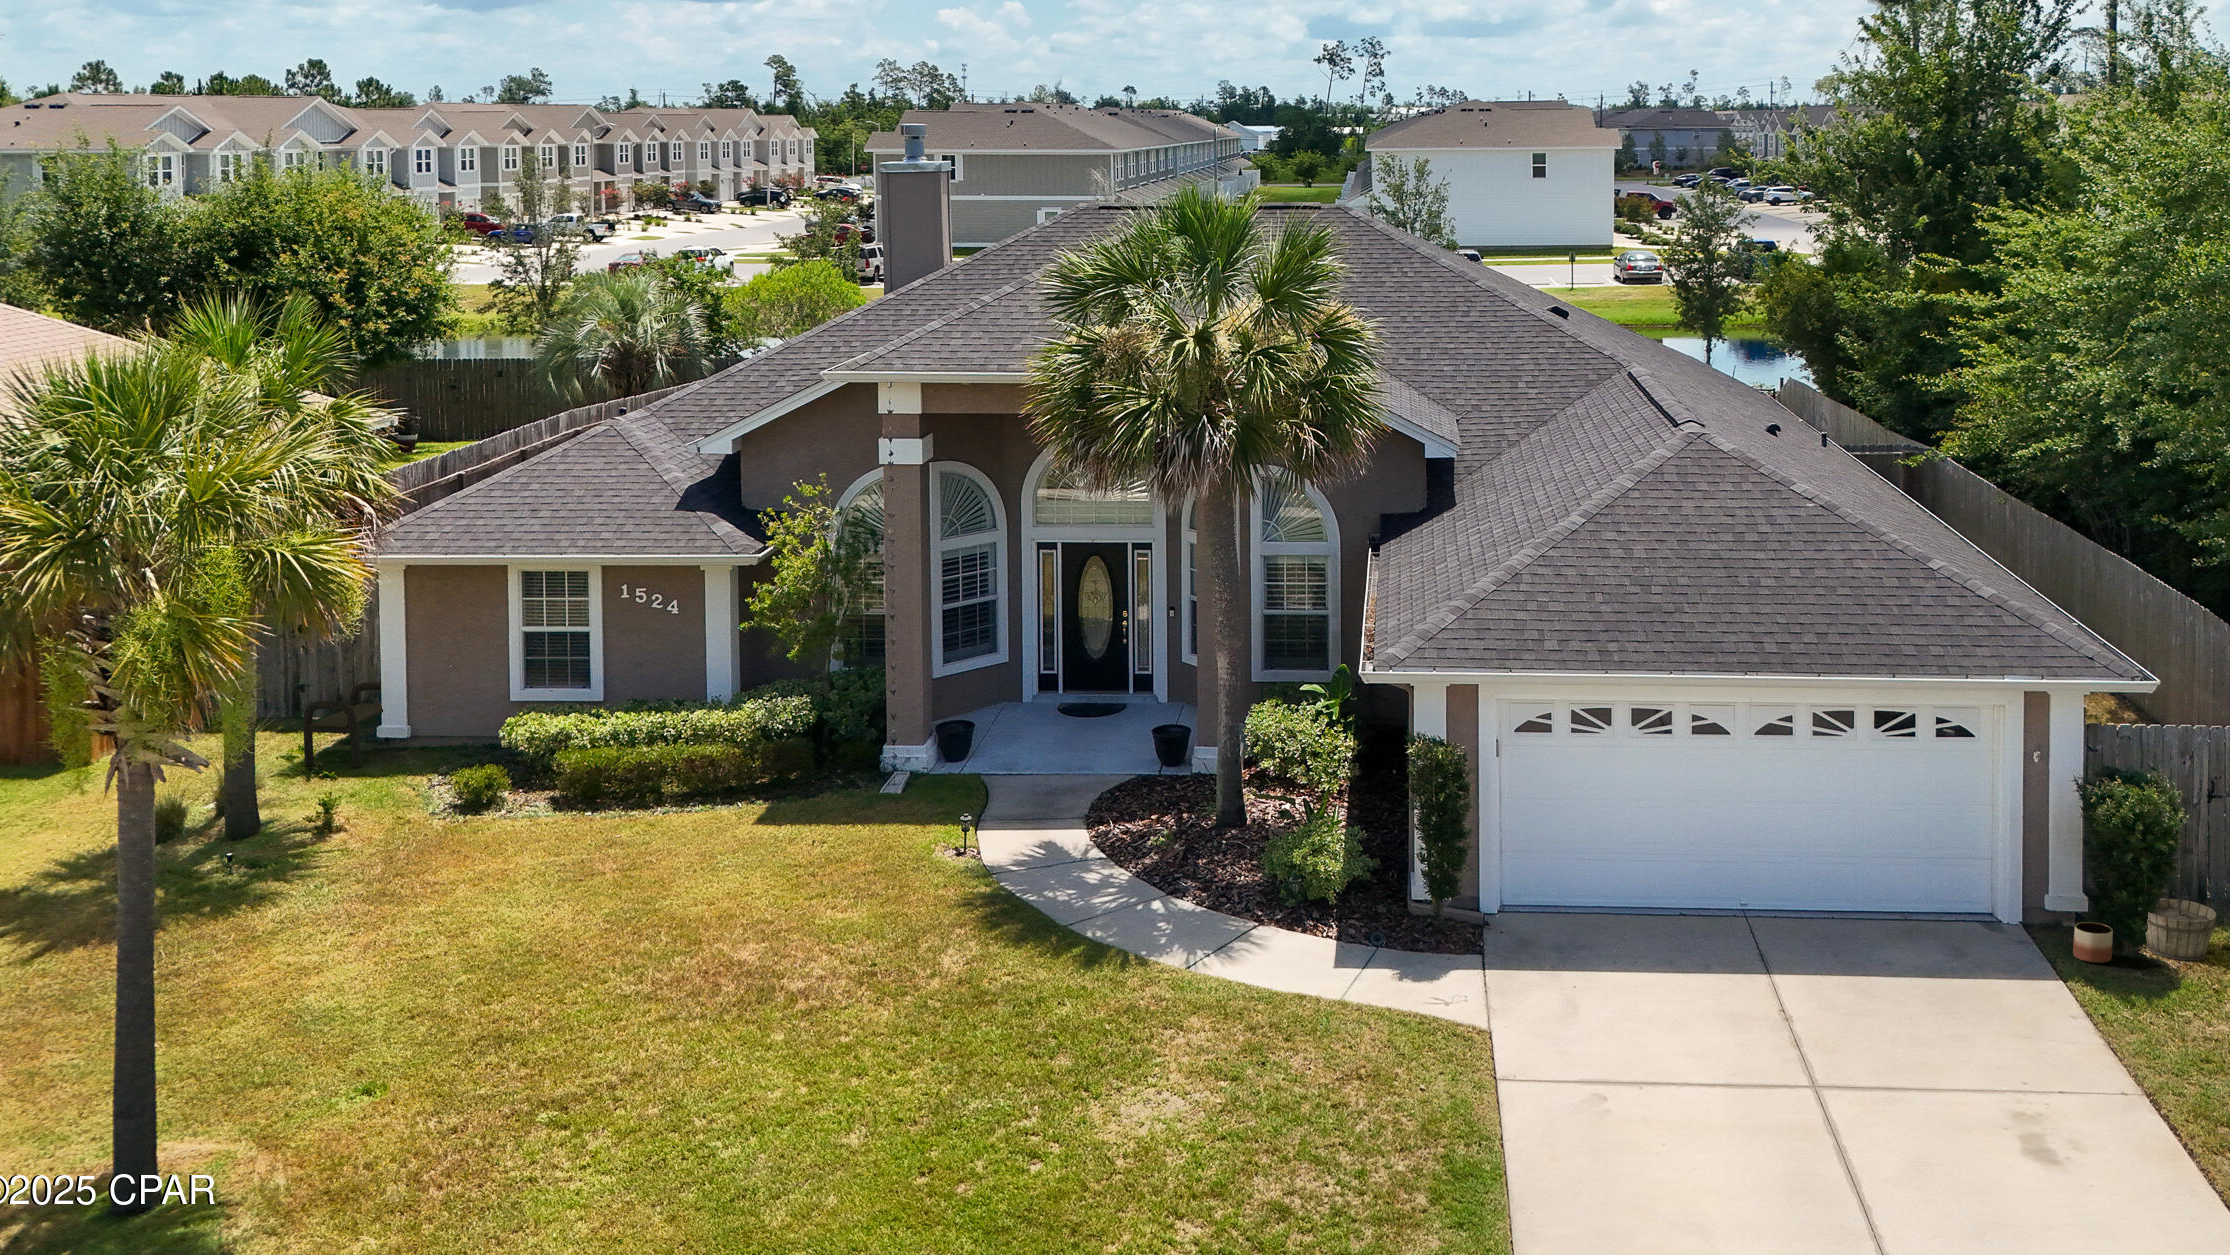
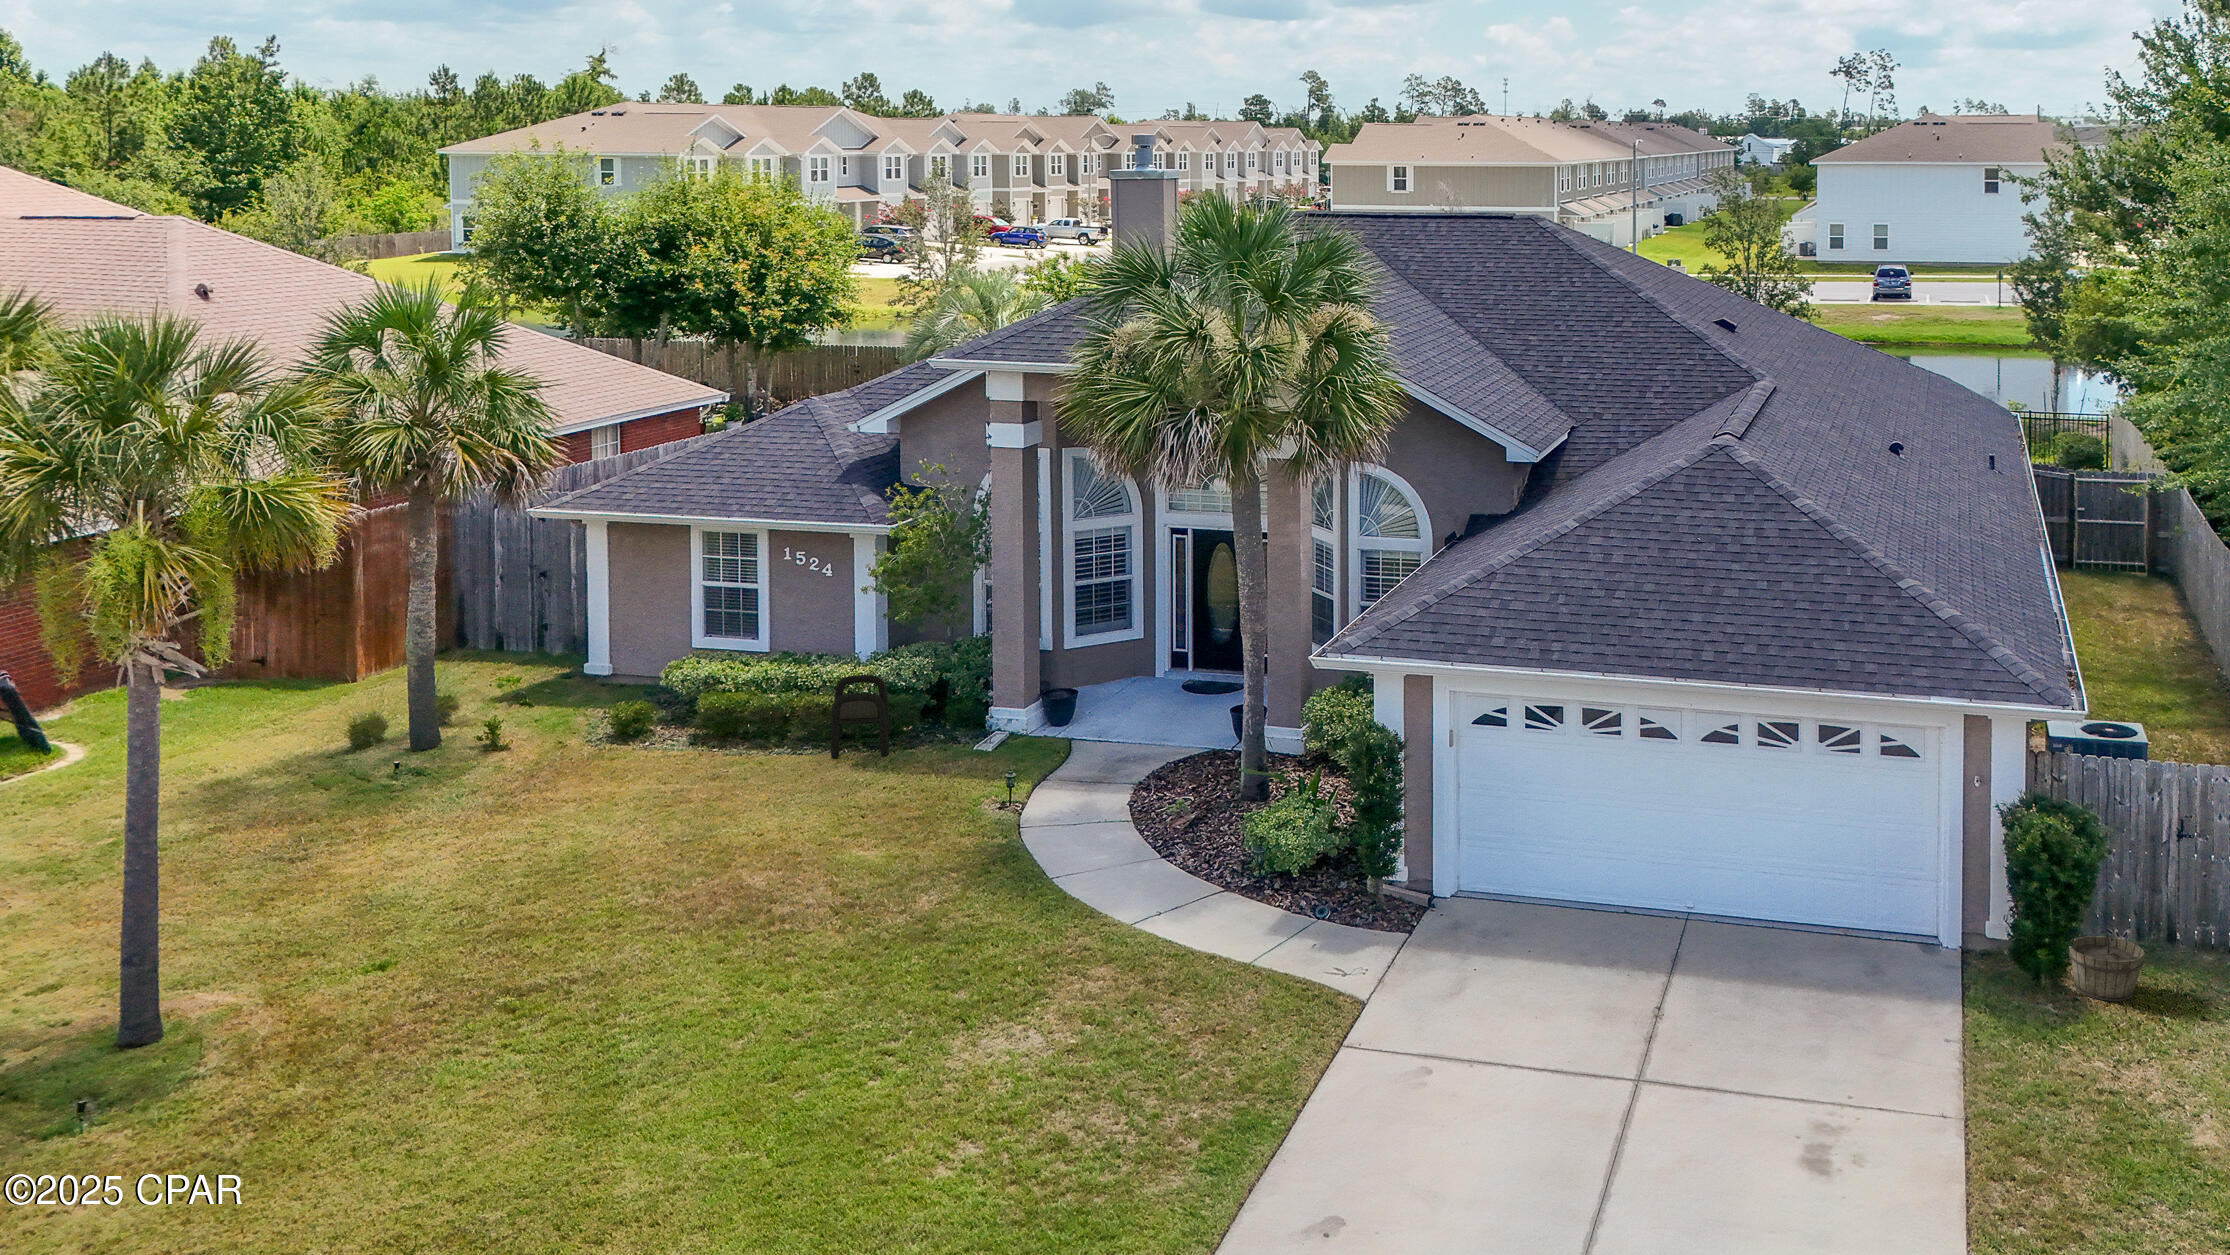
bench: present [303,682,383,768] -> present [831,675,890,758]
planter: present [2073,922,2113,963] -> none [1987,952,2026,995]

